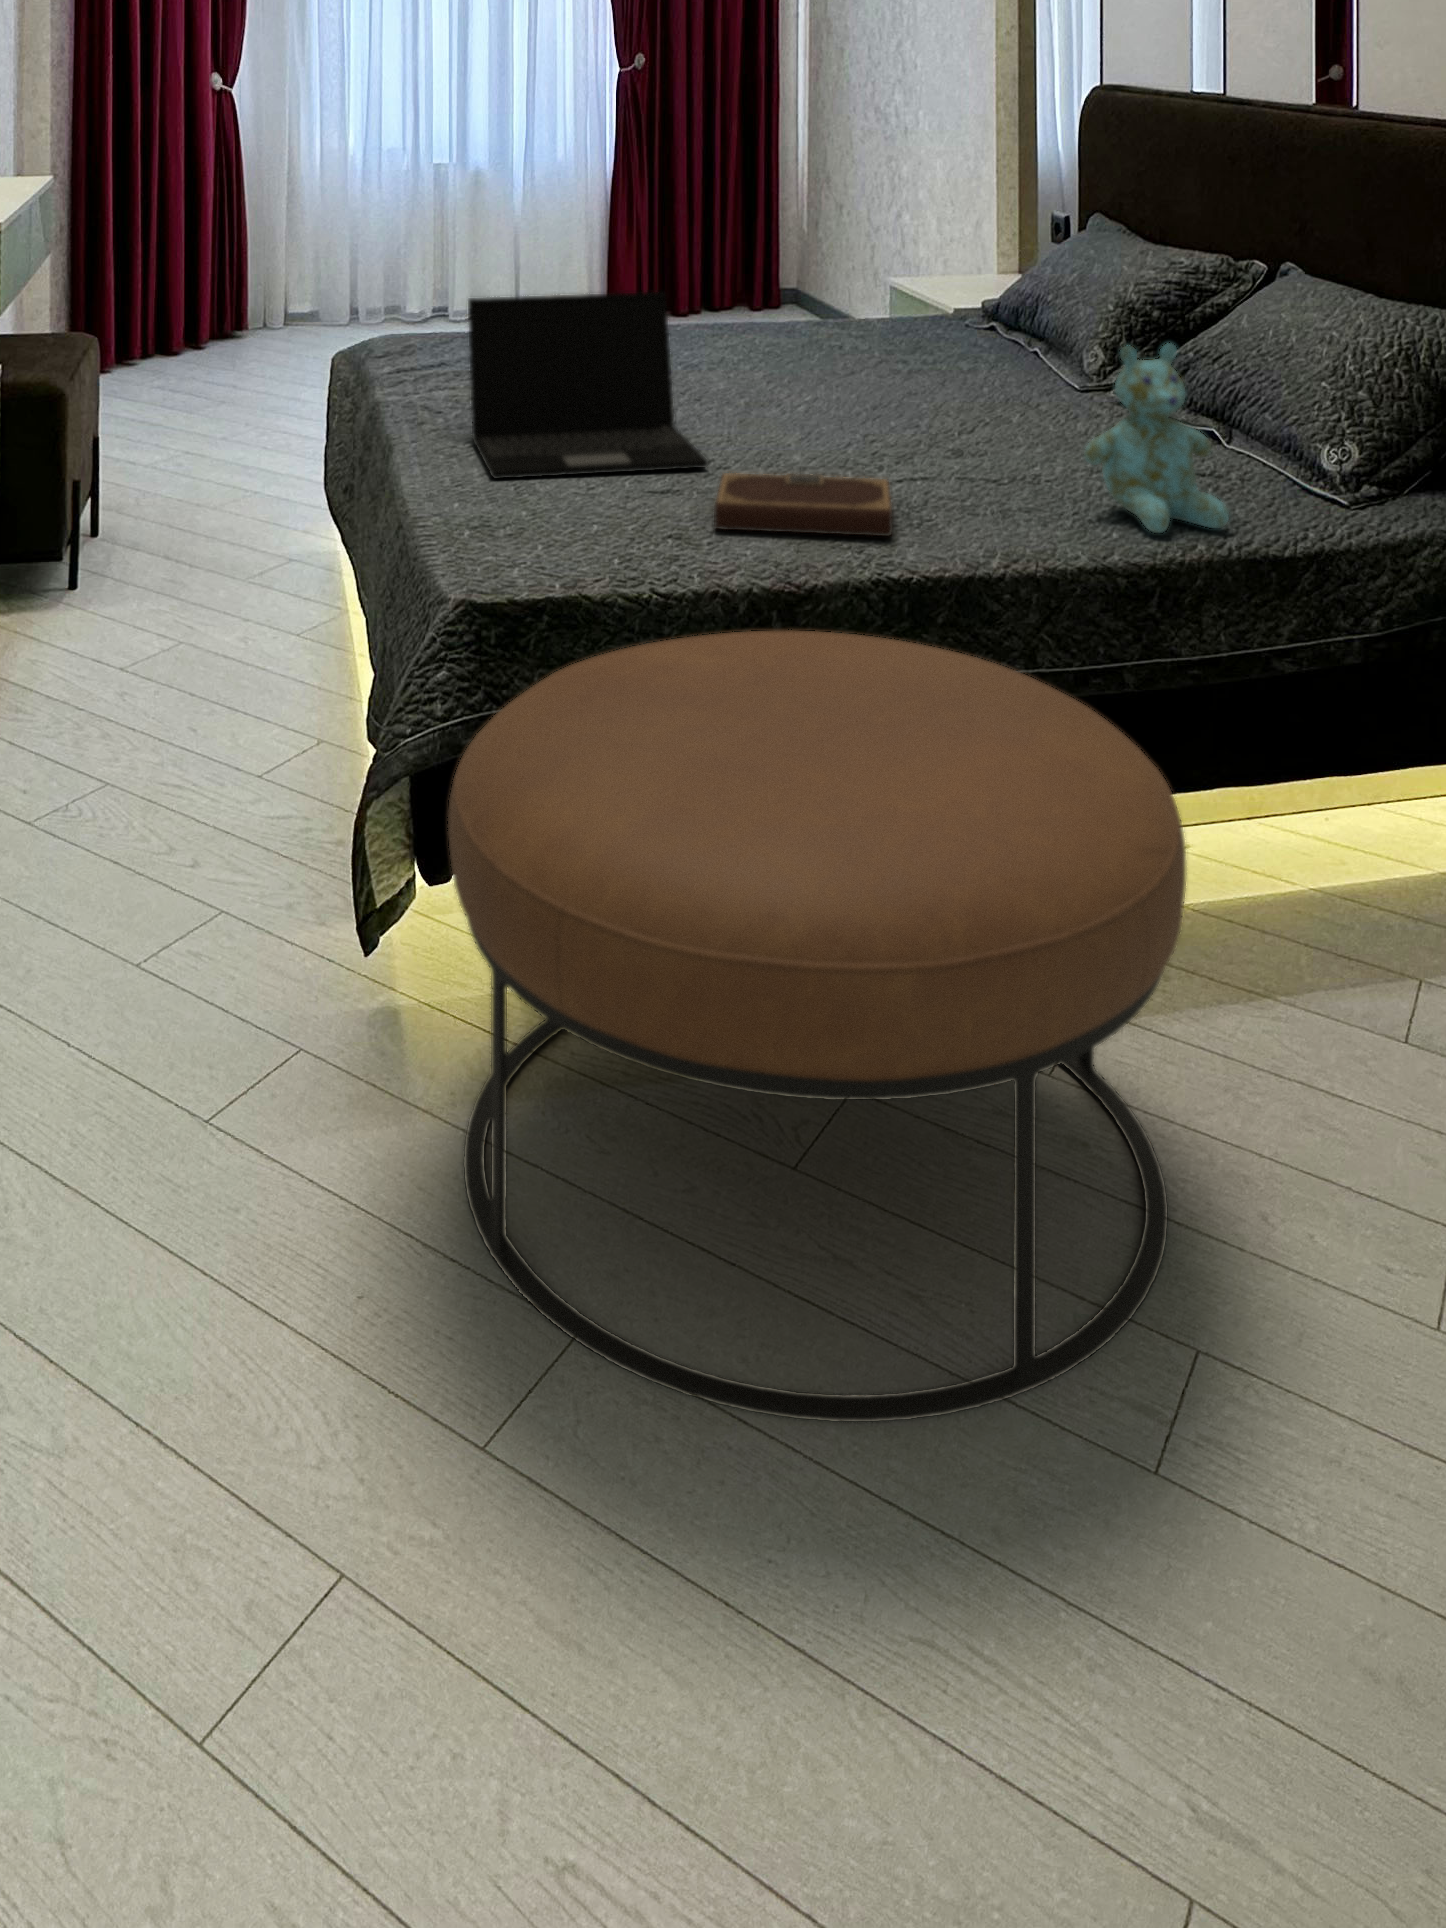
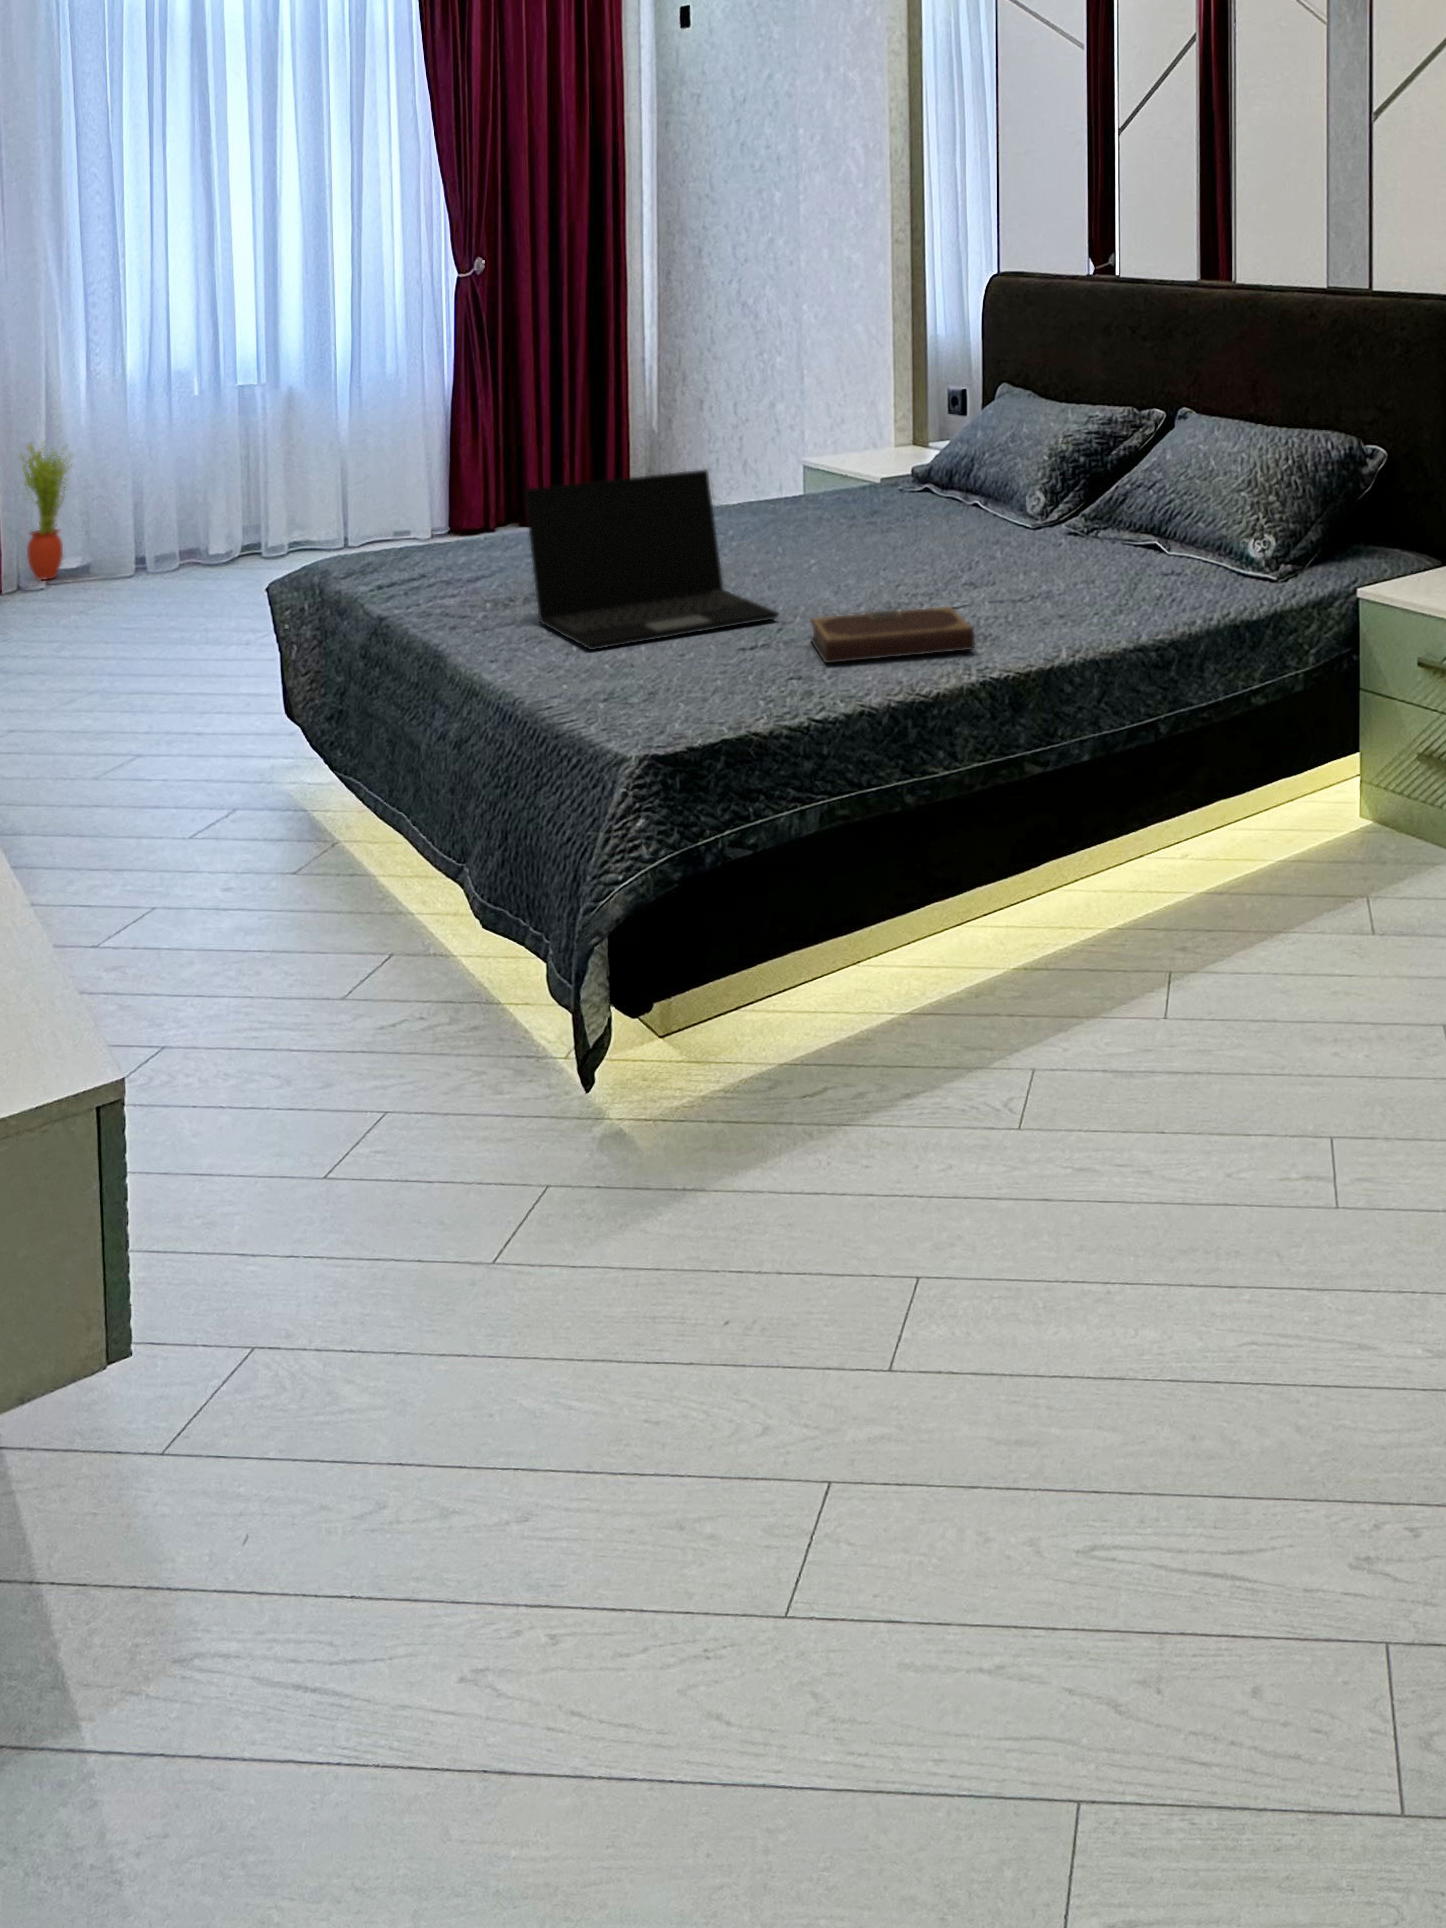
potted plant: none [240,217,284,342] -> present [21,443,72,580]
stuffed bear: present [1084,344,1229,533] -> none [1103,474,1213,622]
ottoman: present [448,630,1186,1422] -> none [714,724,1298,1283]

